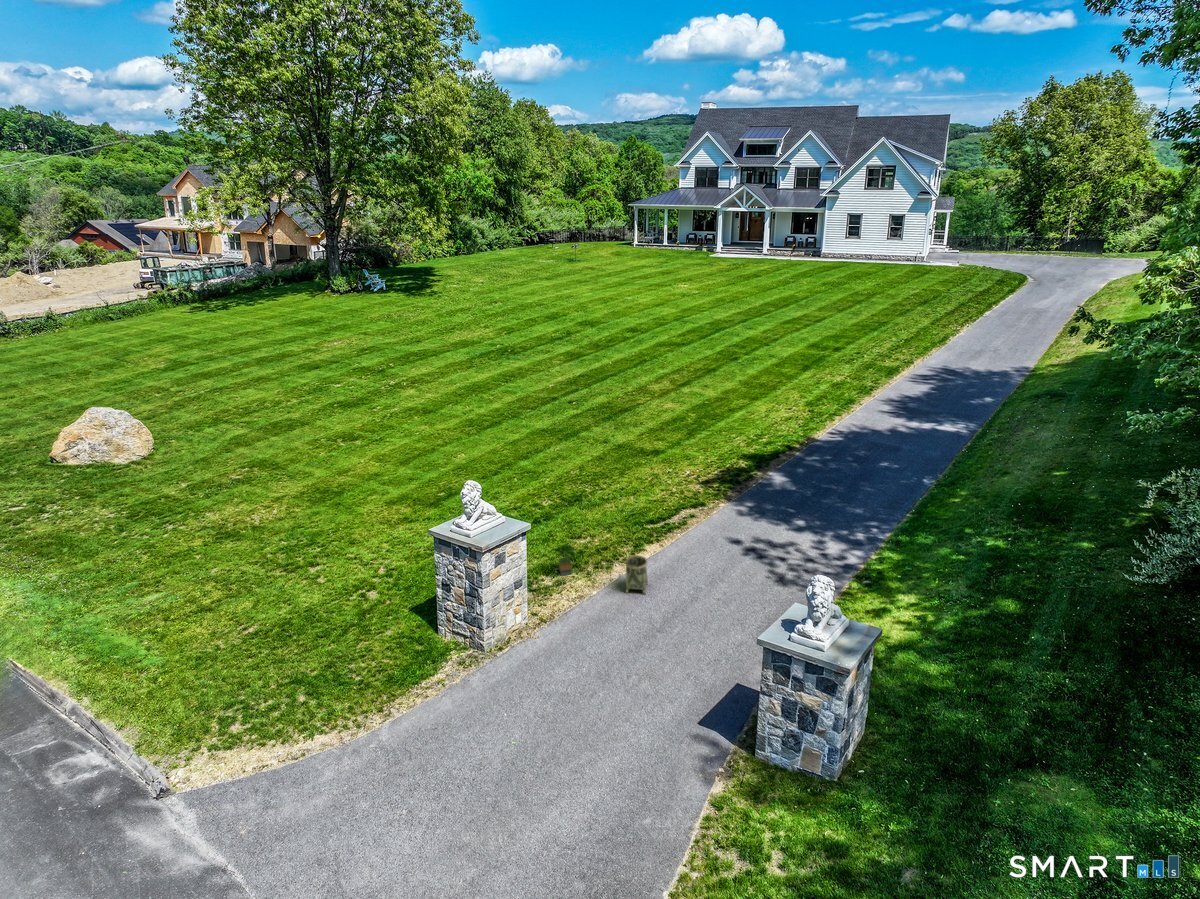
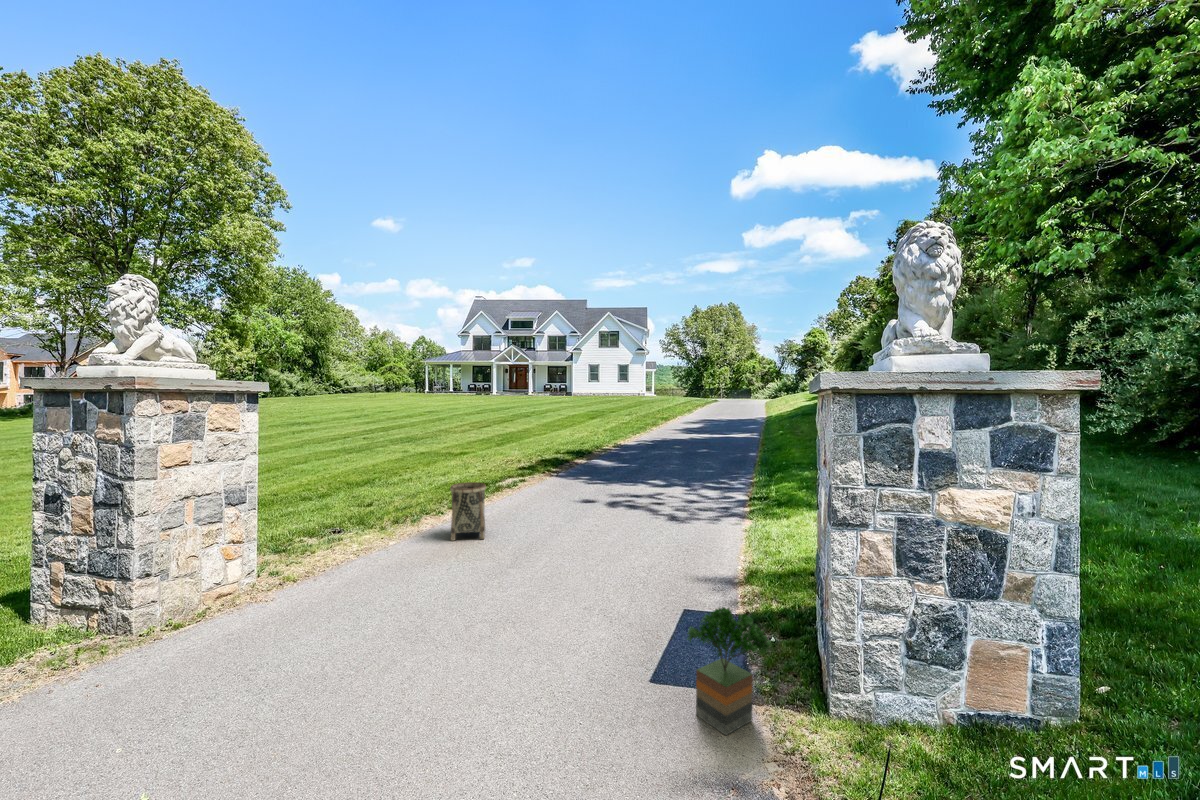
potted tree: present [555,544,575,575] -> present [688,607,771,735]

